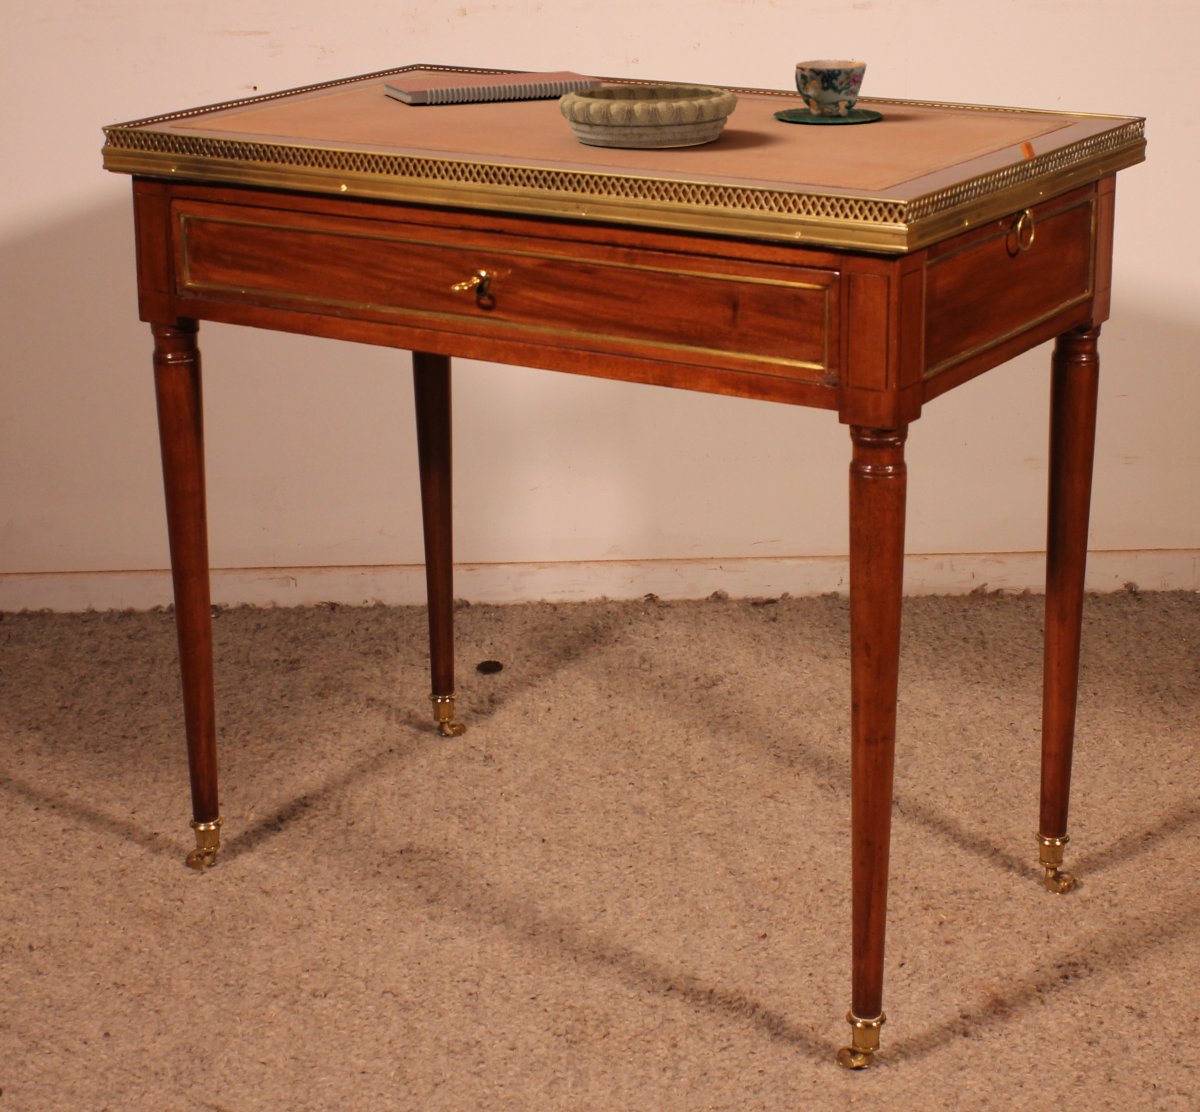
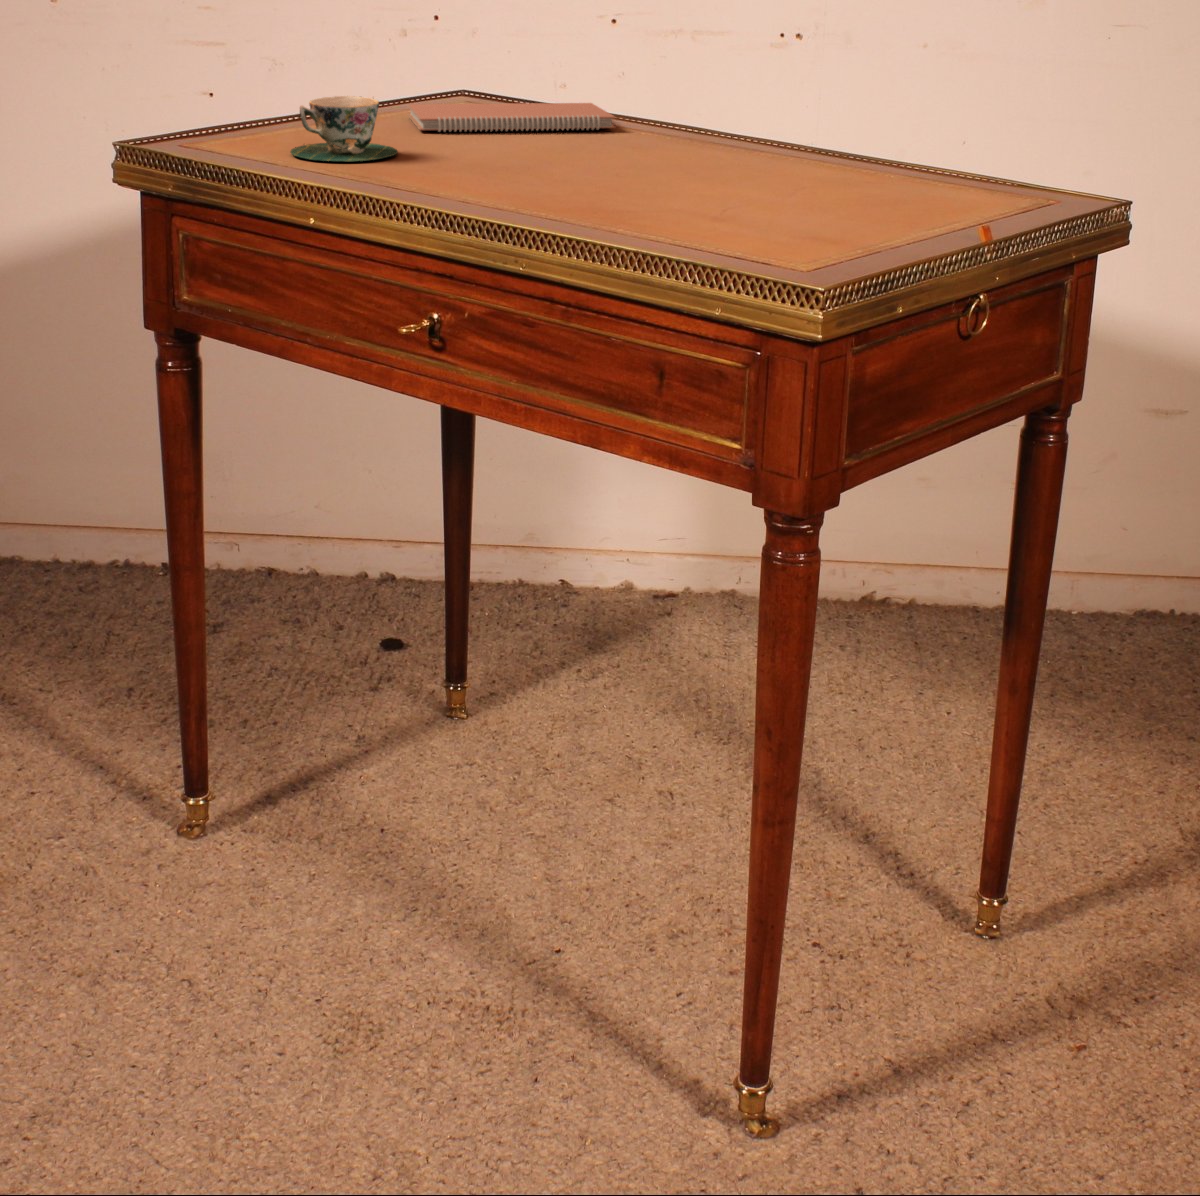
teacup: present [773,59,883,123] -> present [290,96,398,161]
decorative bowl: present [558,84,738,147] -> none [525,132,705,200]

